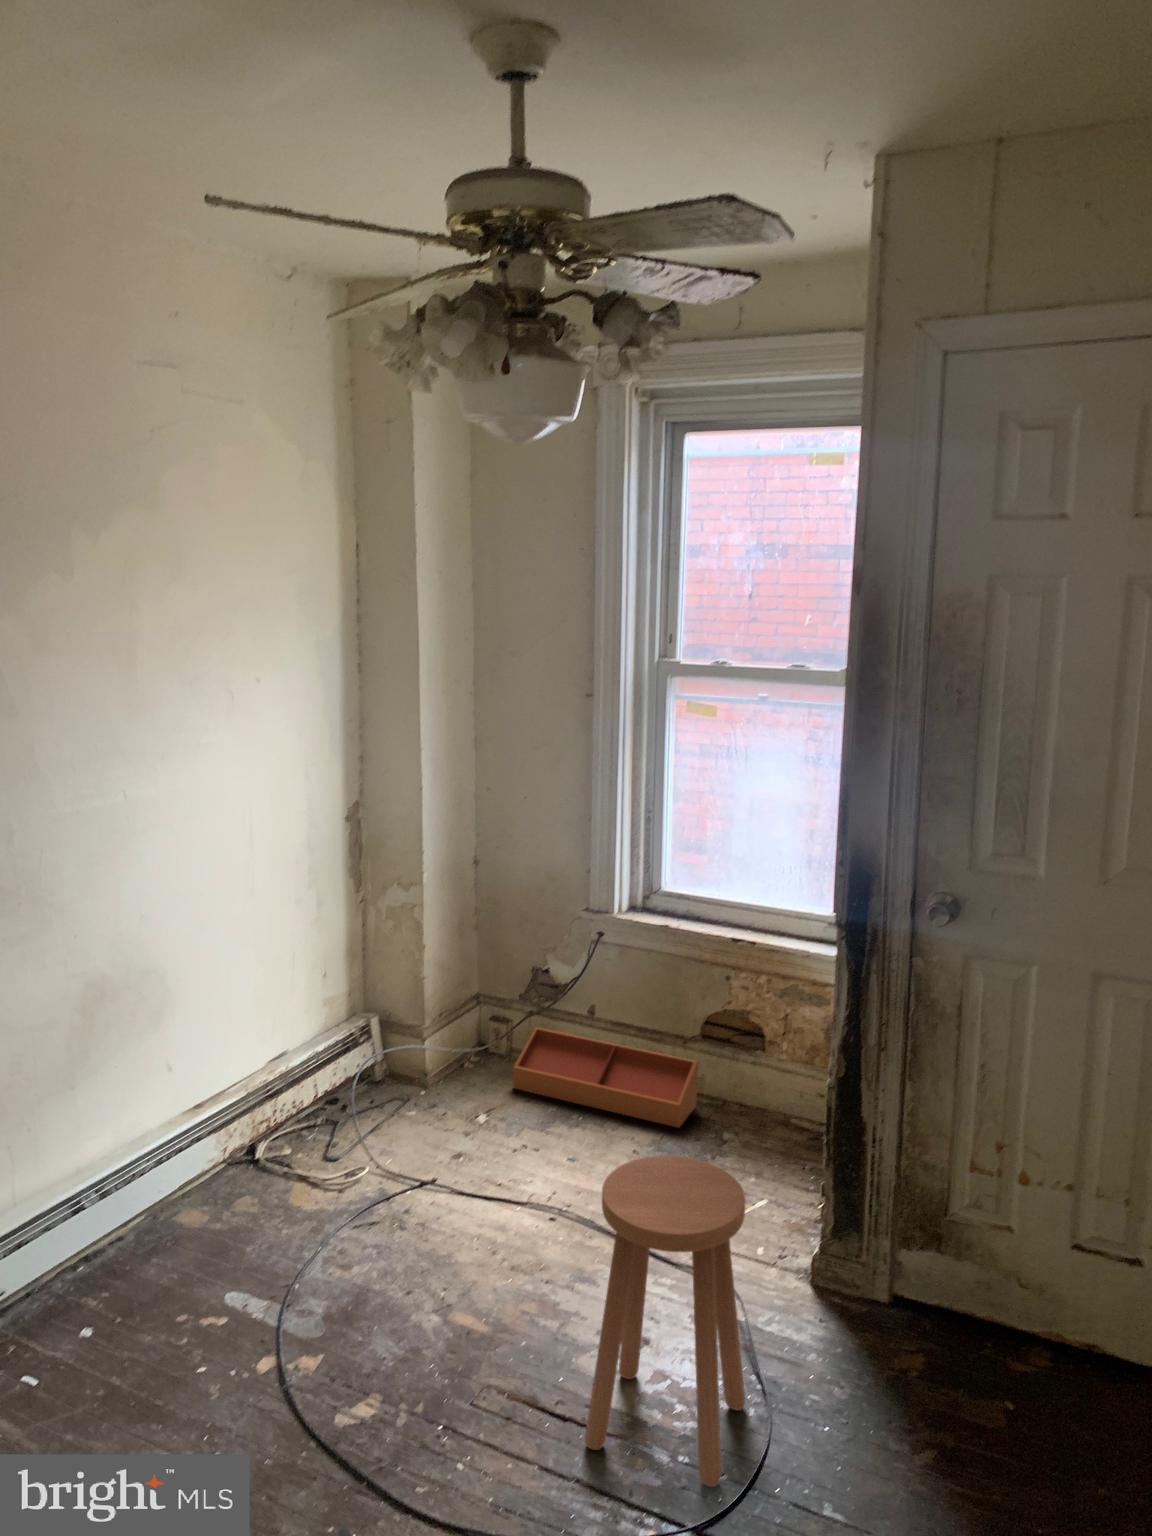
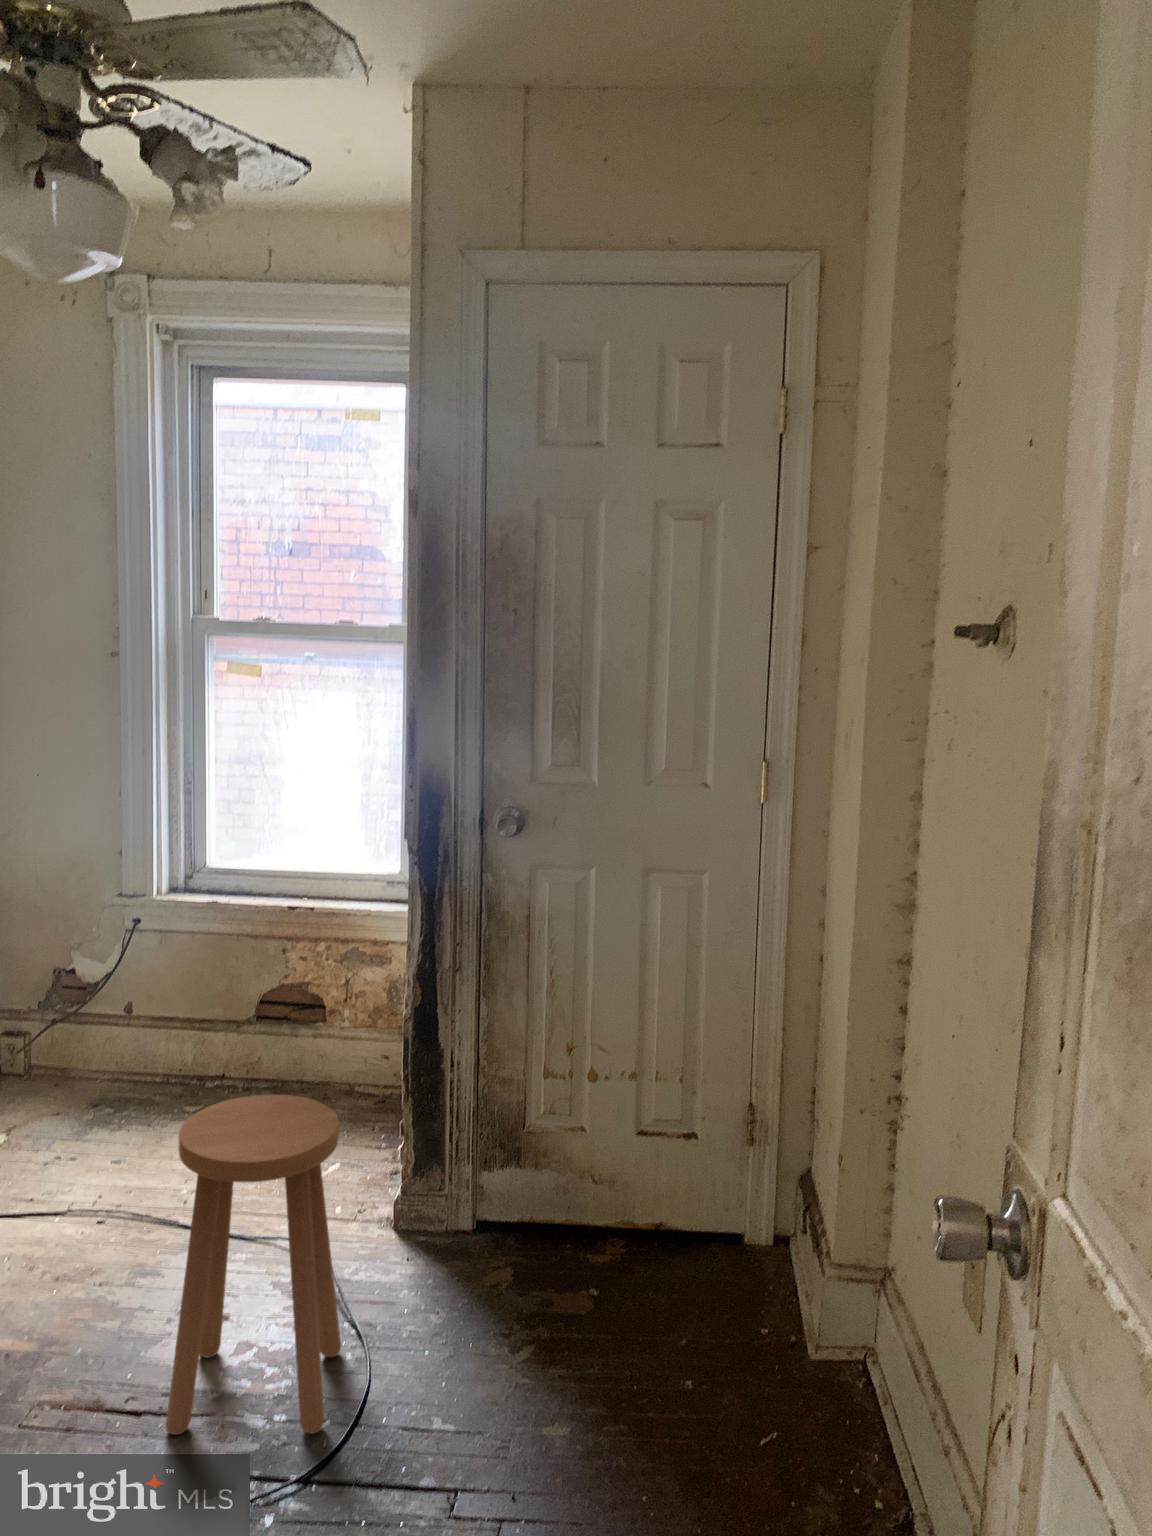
storage bin: present [513,1027,698,1128] -> none [34,1034,255,1114]

